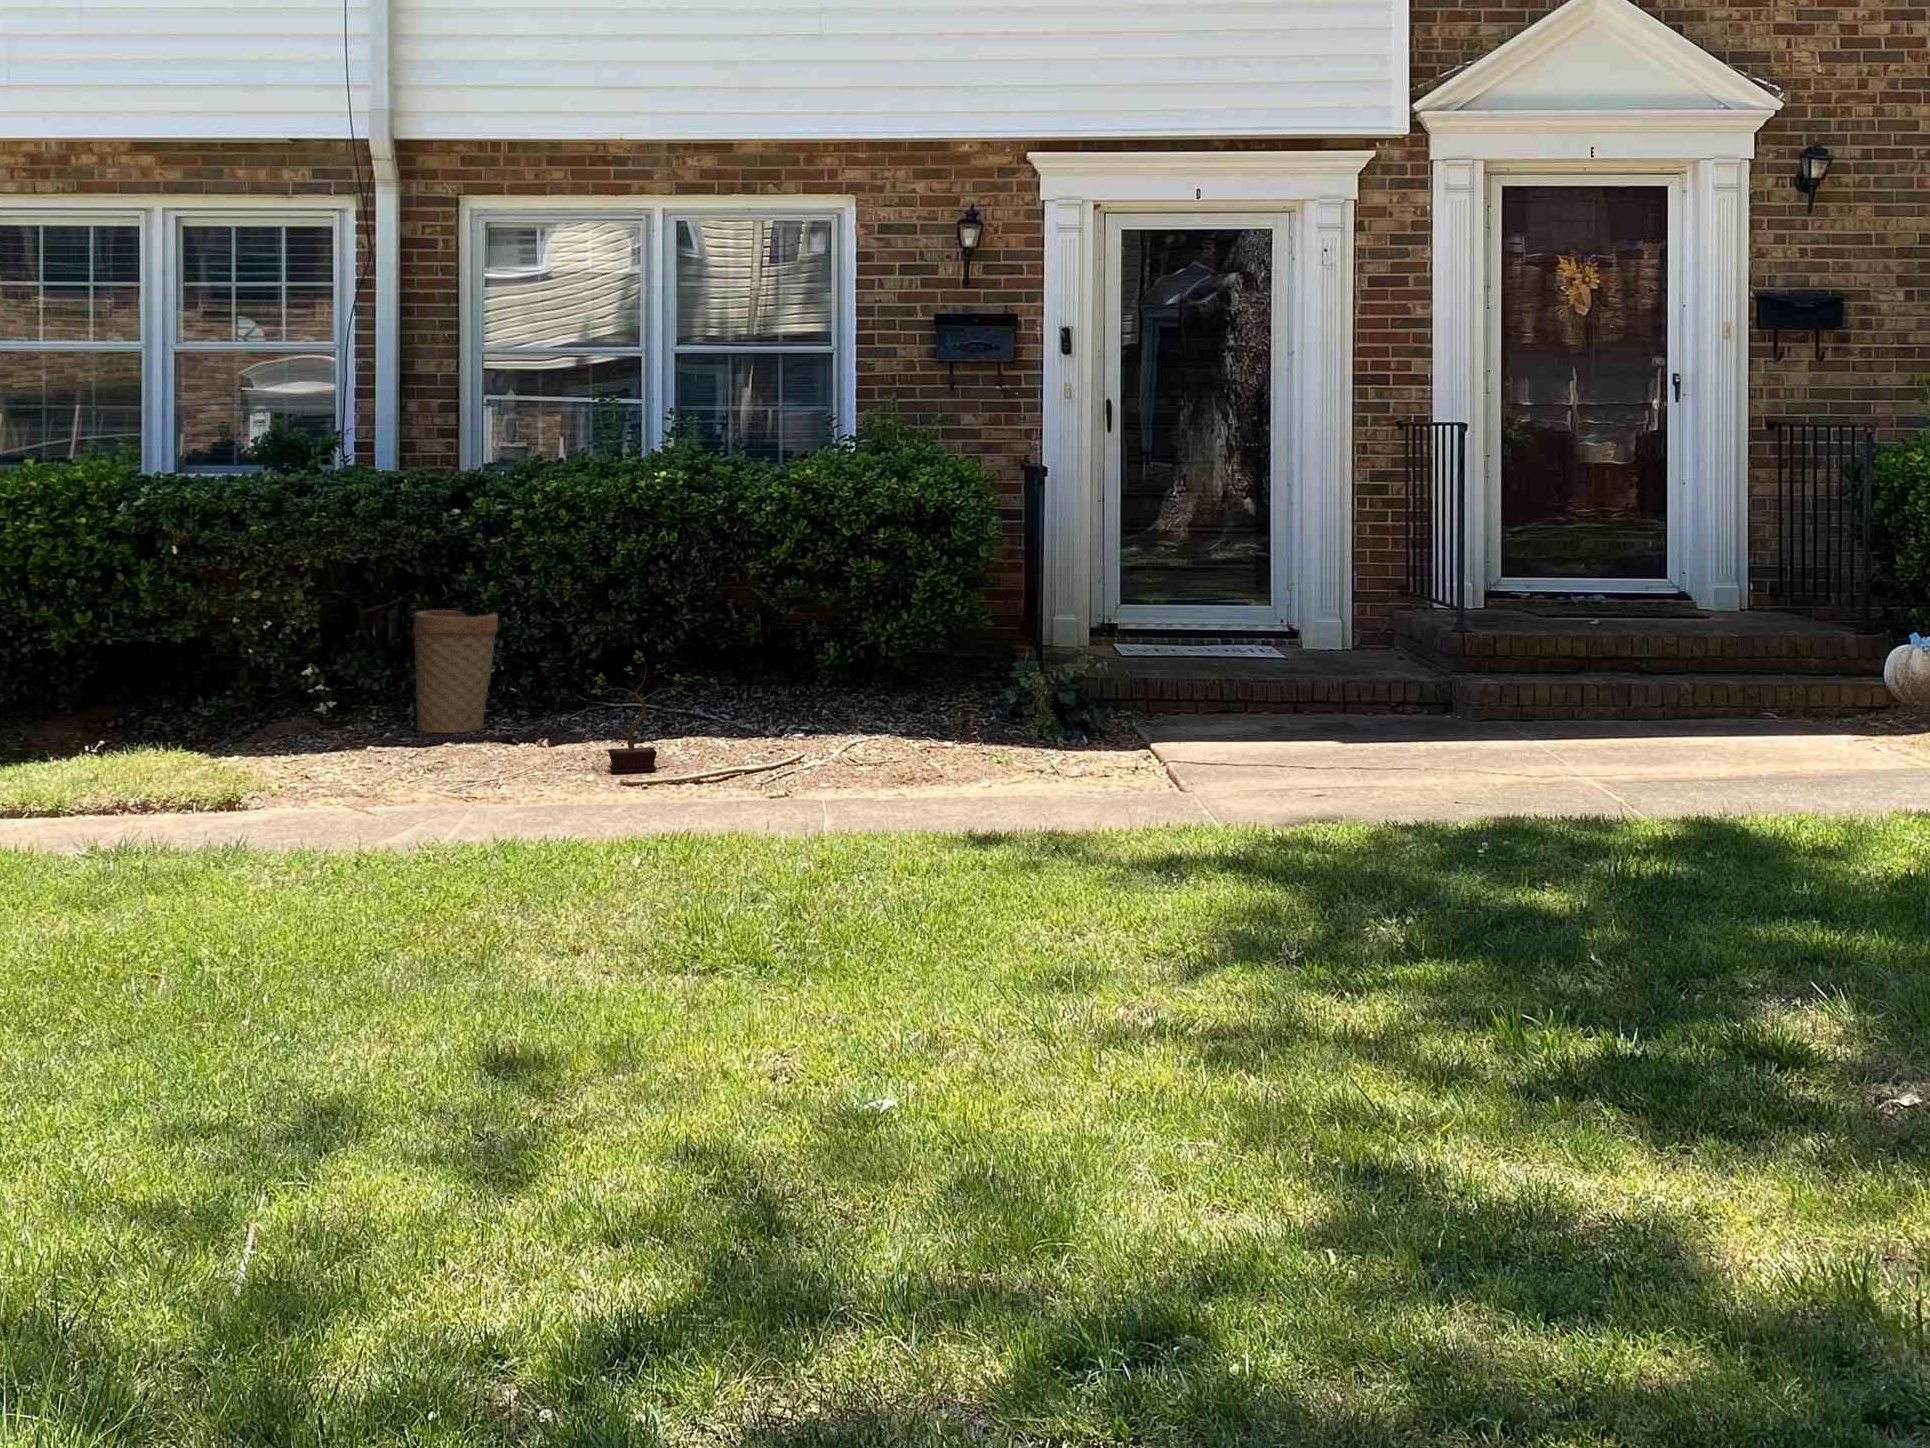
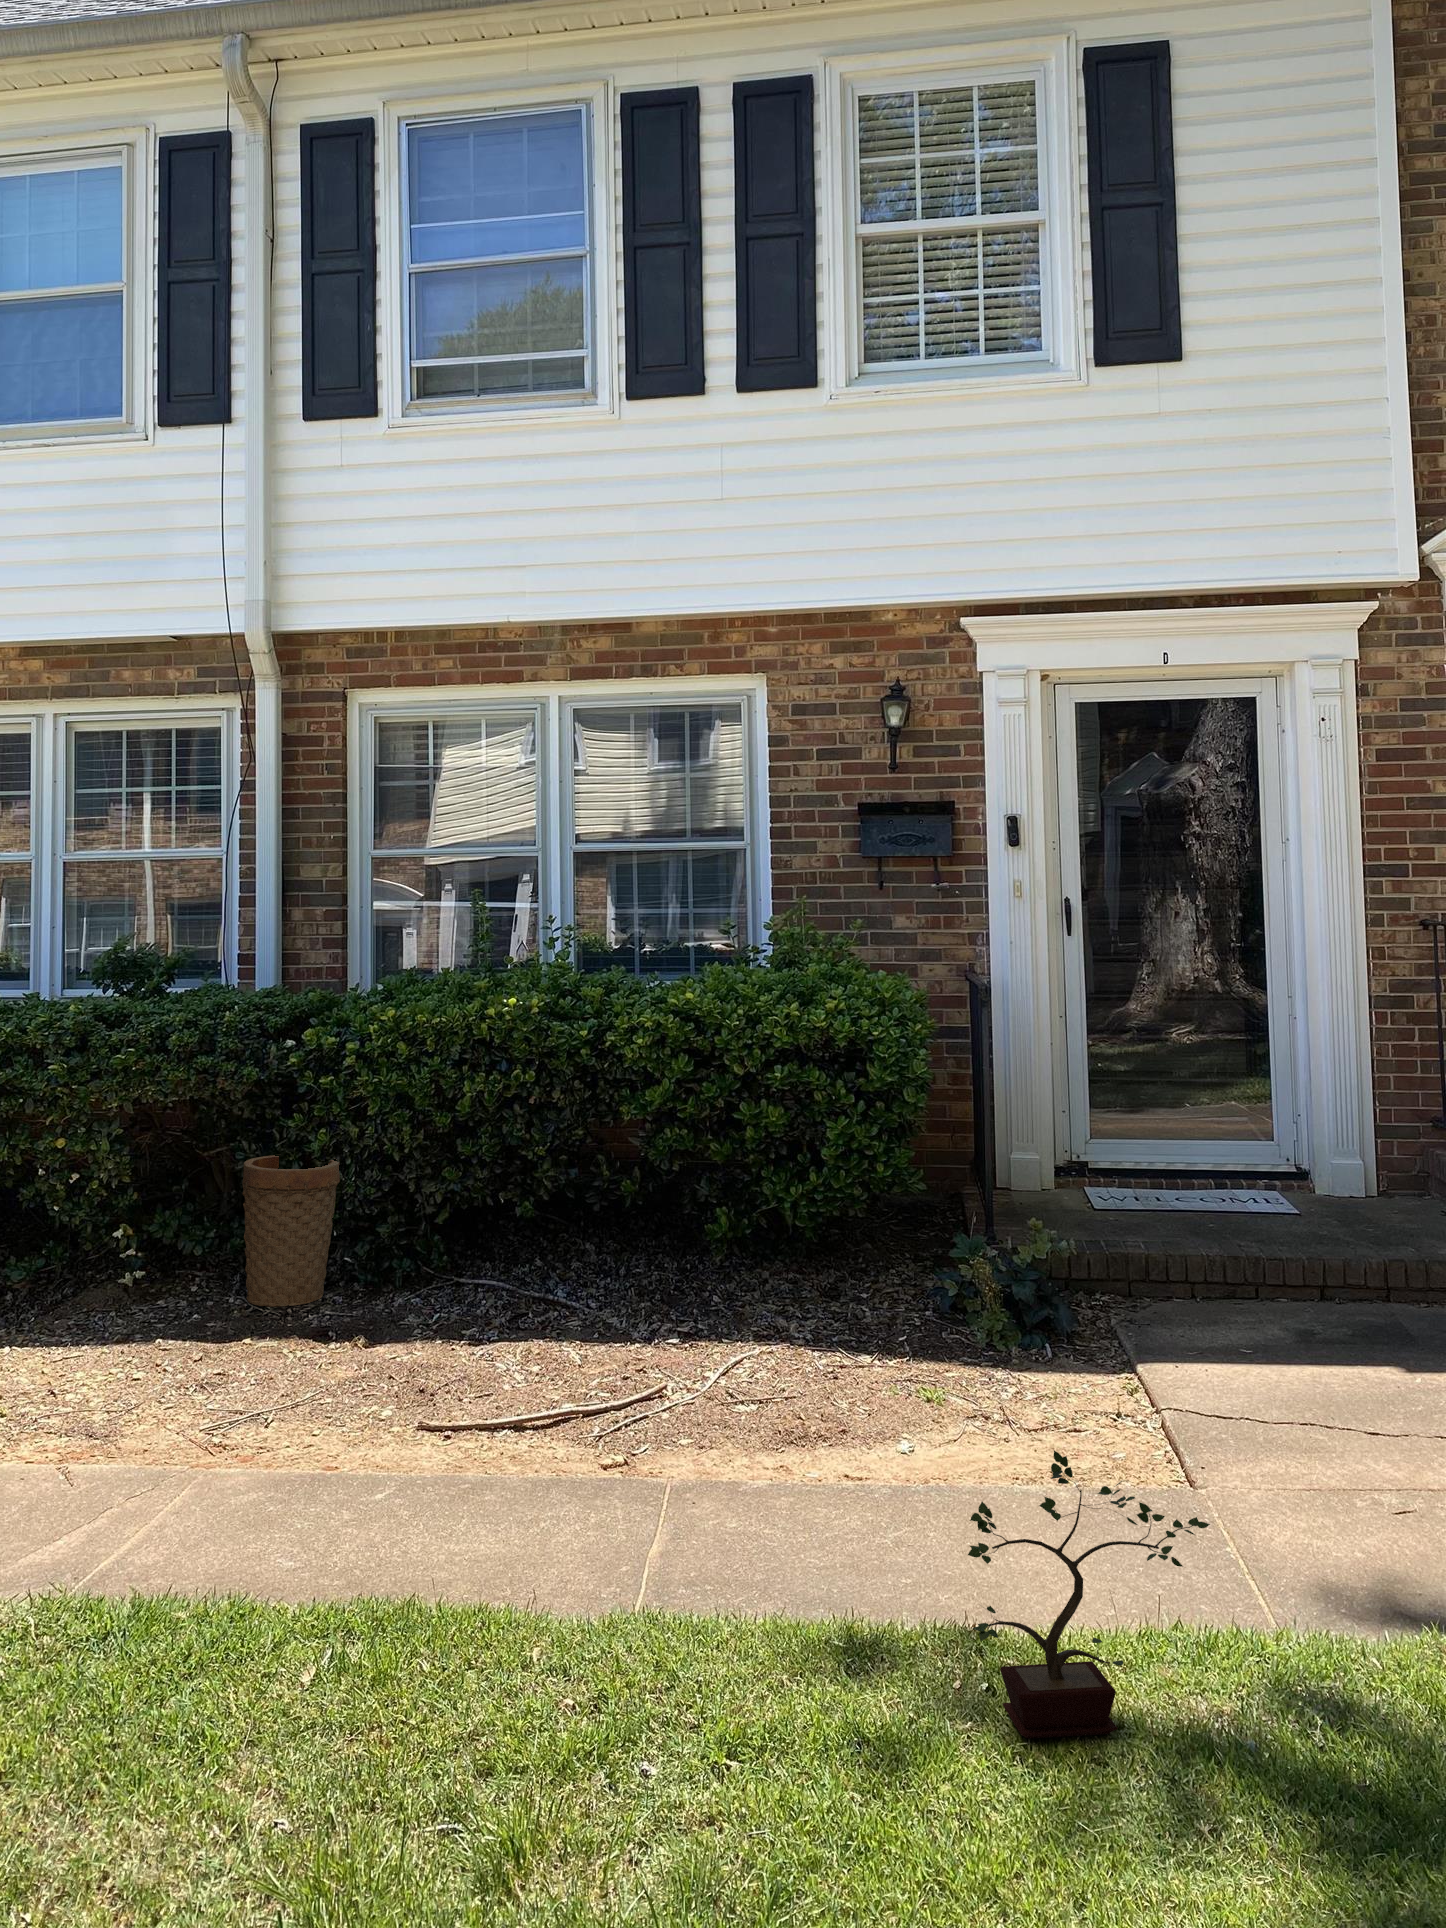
potted plant: present [591,650,701,774] -> present [968,1450,1210,1739]

